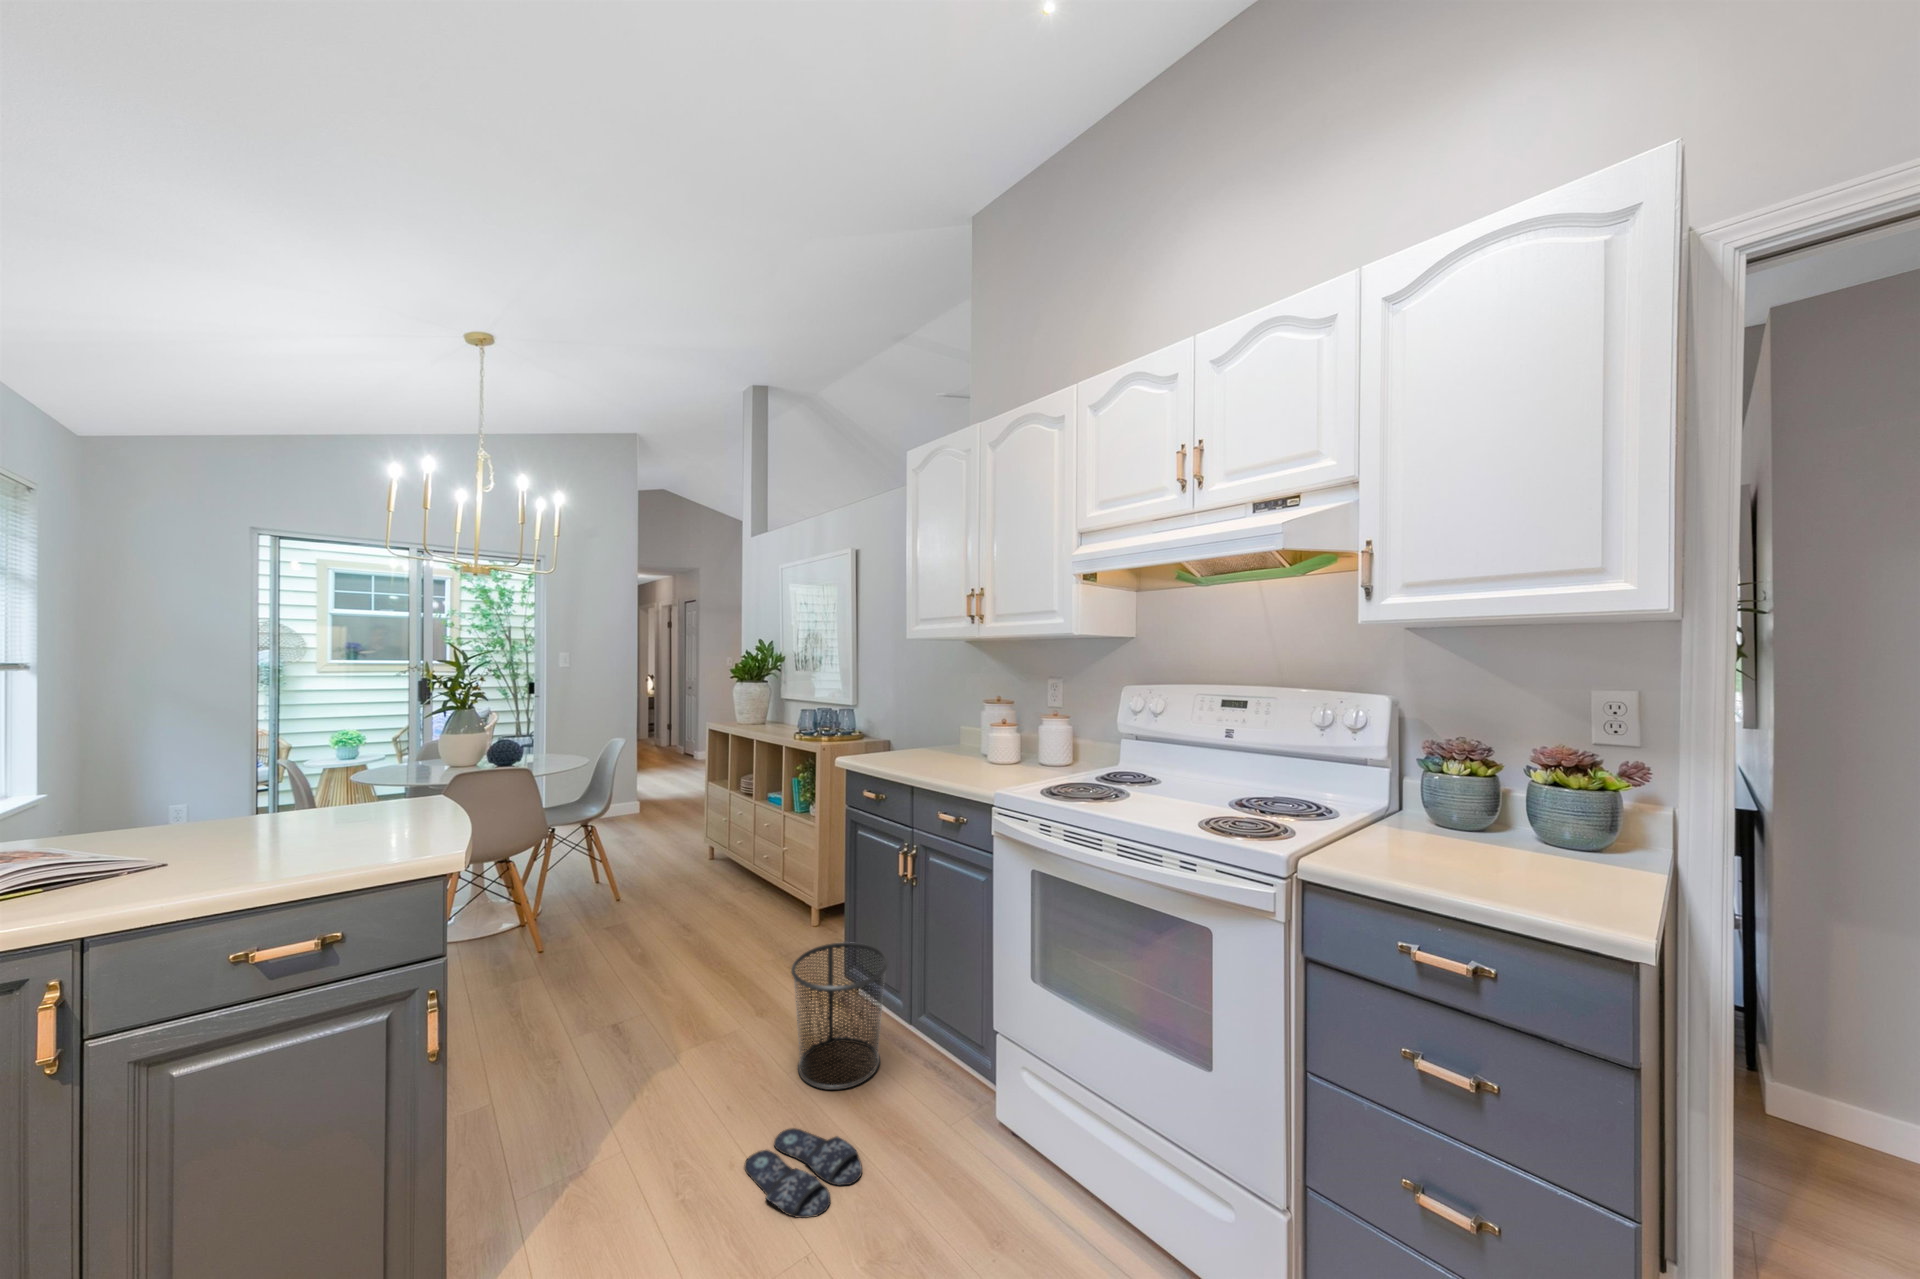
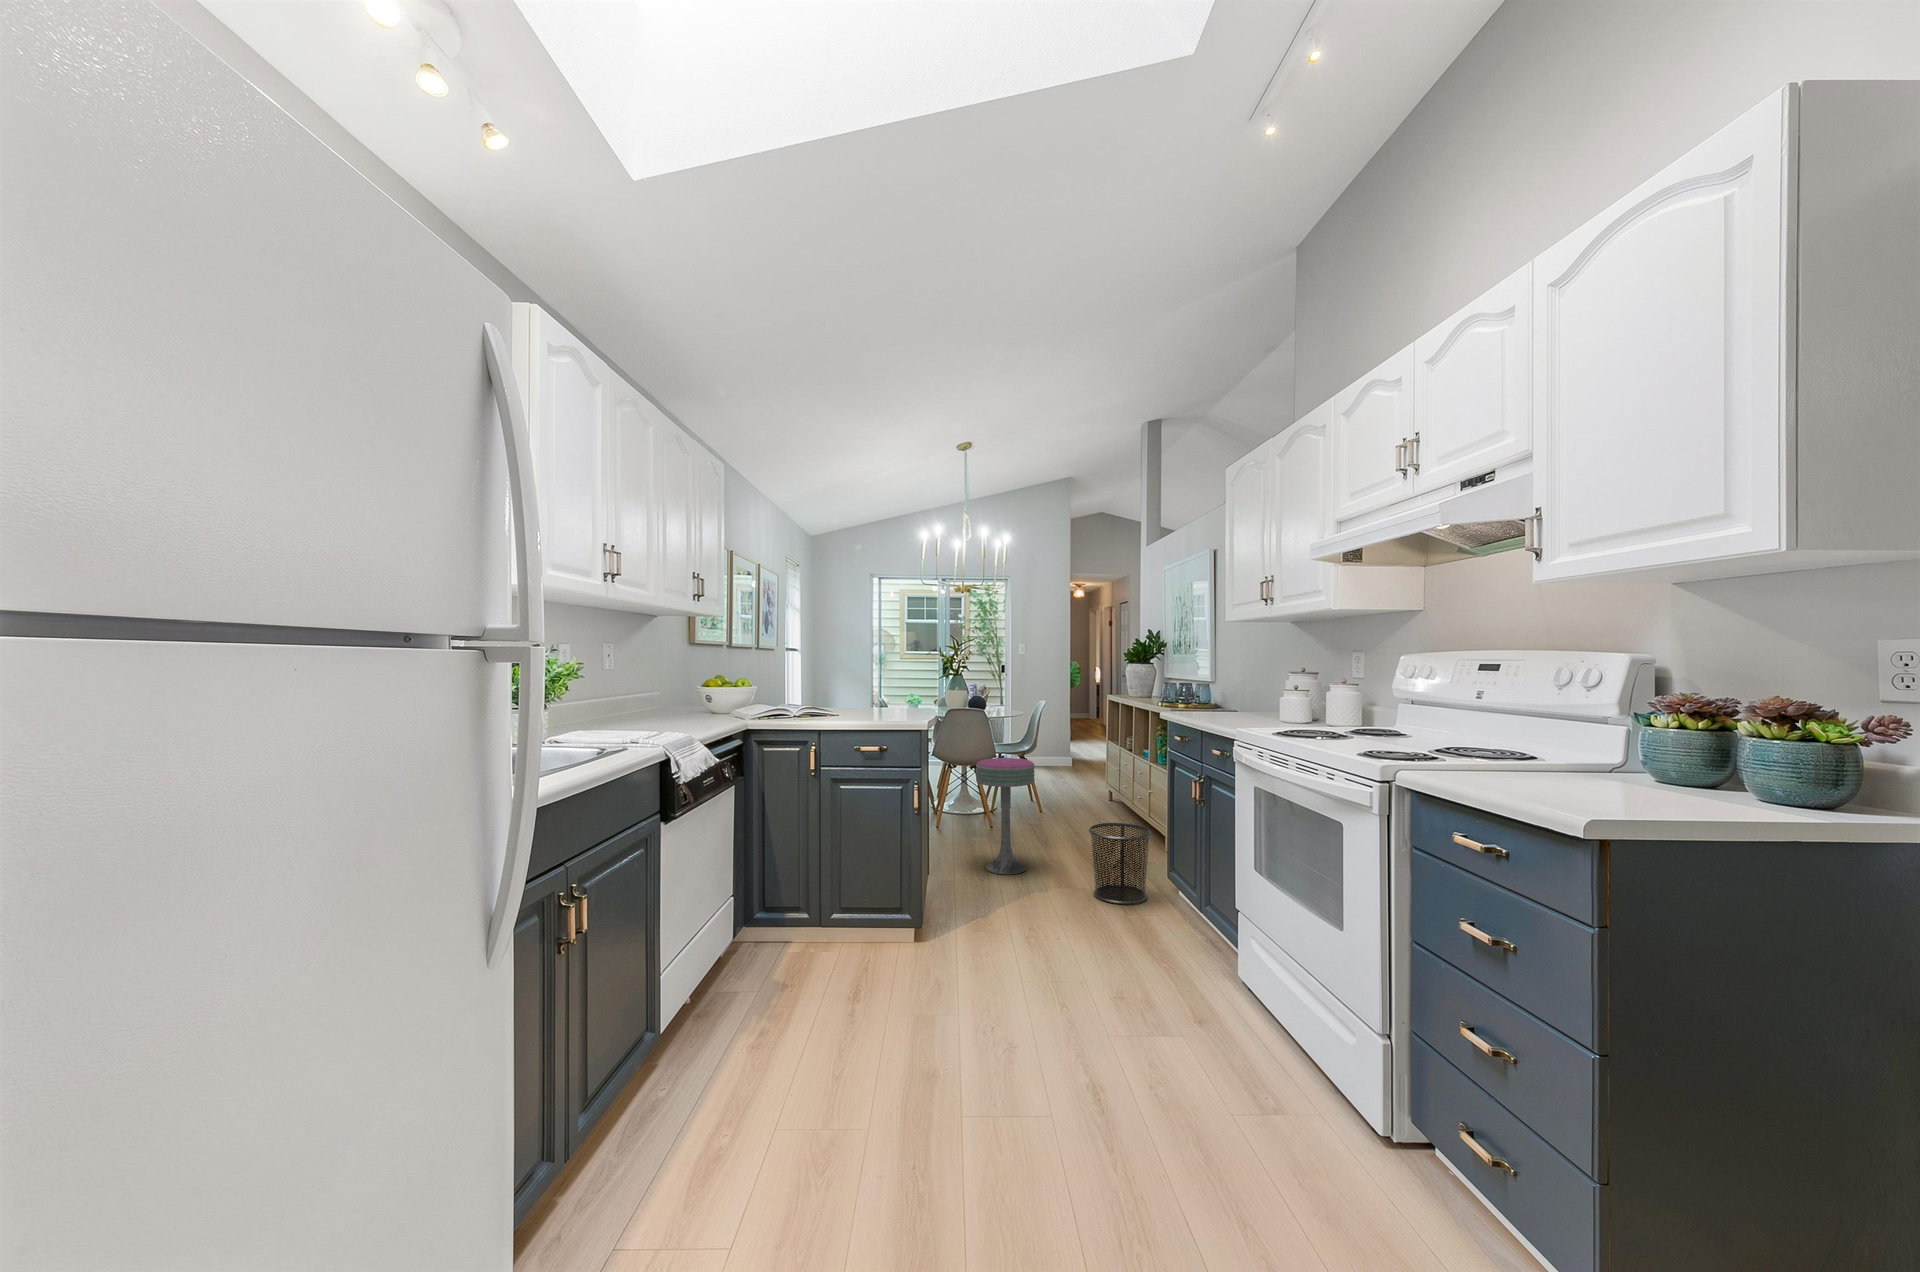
bar stool: none [562,863,676,1086] -> present [976,758,1035,874]
slippers: present [744,1128,862,1218] -> none [1042,906,1101,931]

